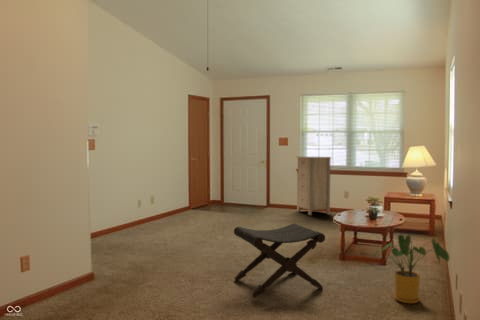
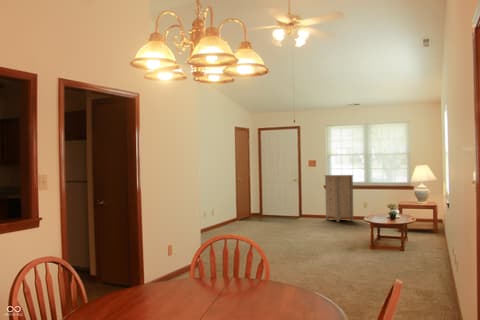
footstool: present [234,224,325,297] -> none [301,221,364,267]
house plant: present [377,235,449,303] -> none [397,224,446,268]

